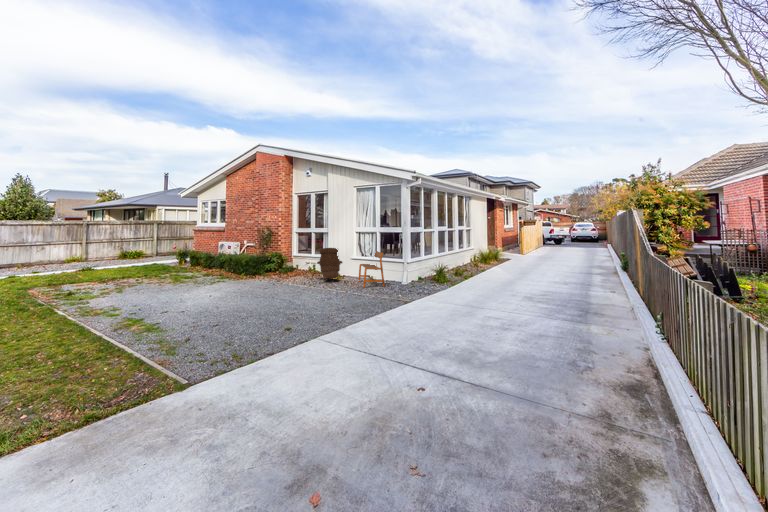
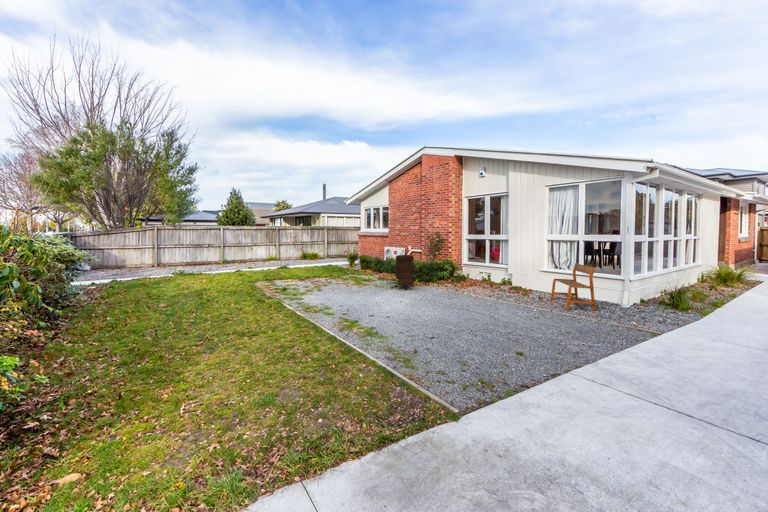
lounge chair: present [317,248,342,281] -> present [393,255,417,290]

